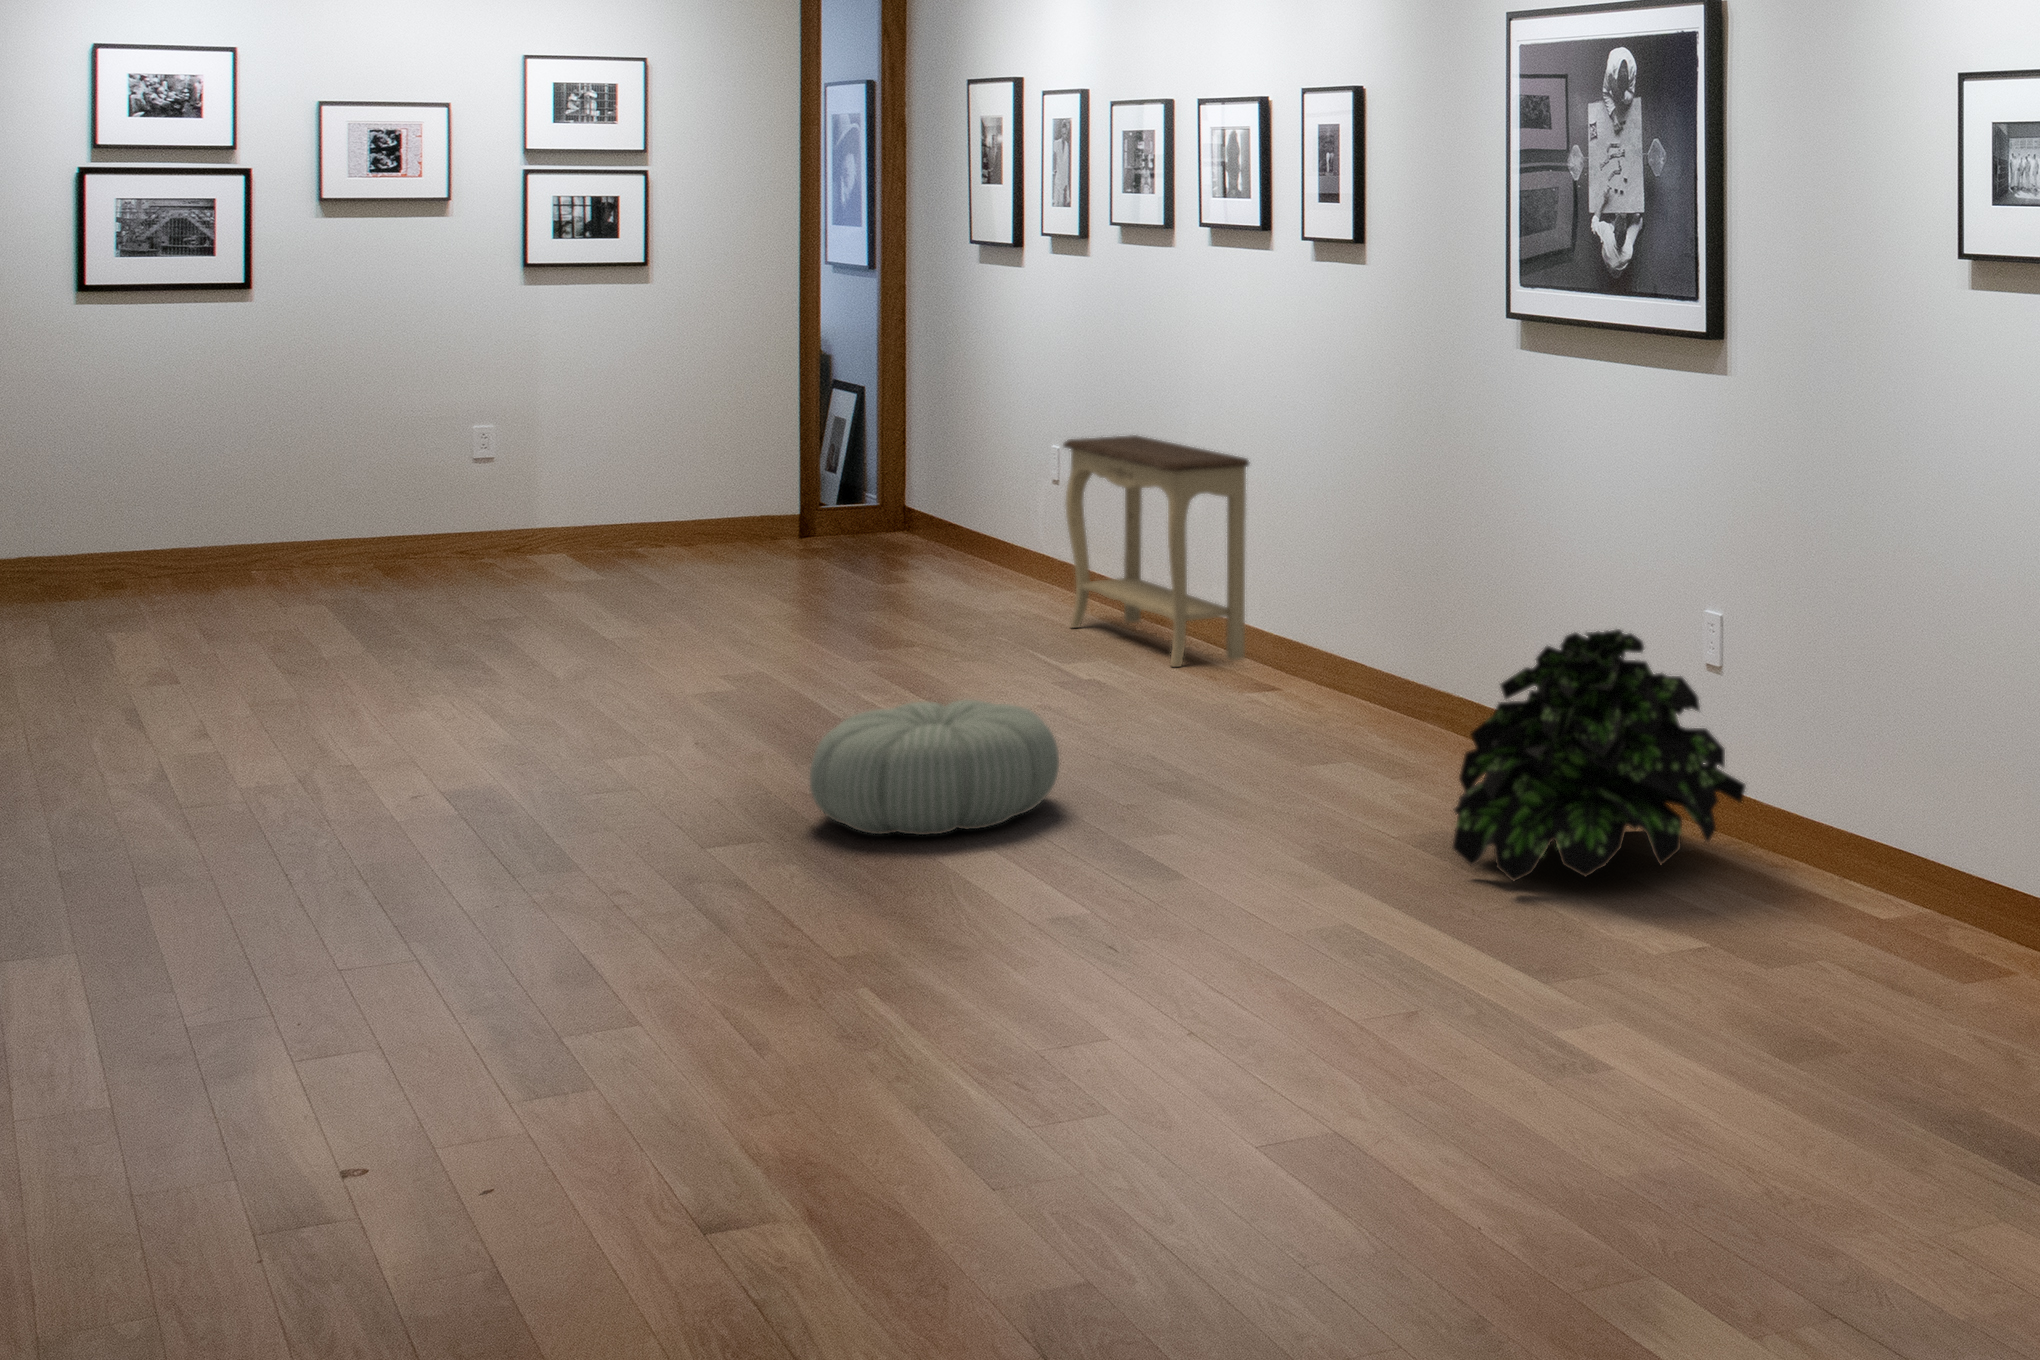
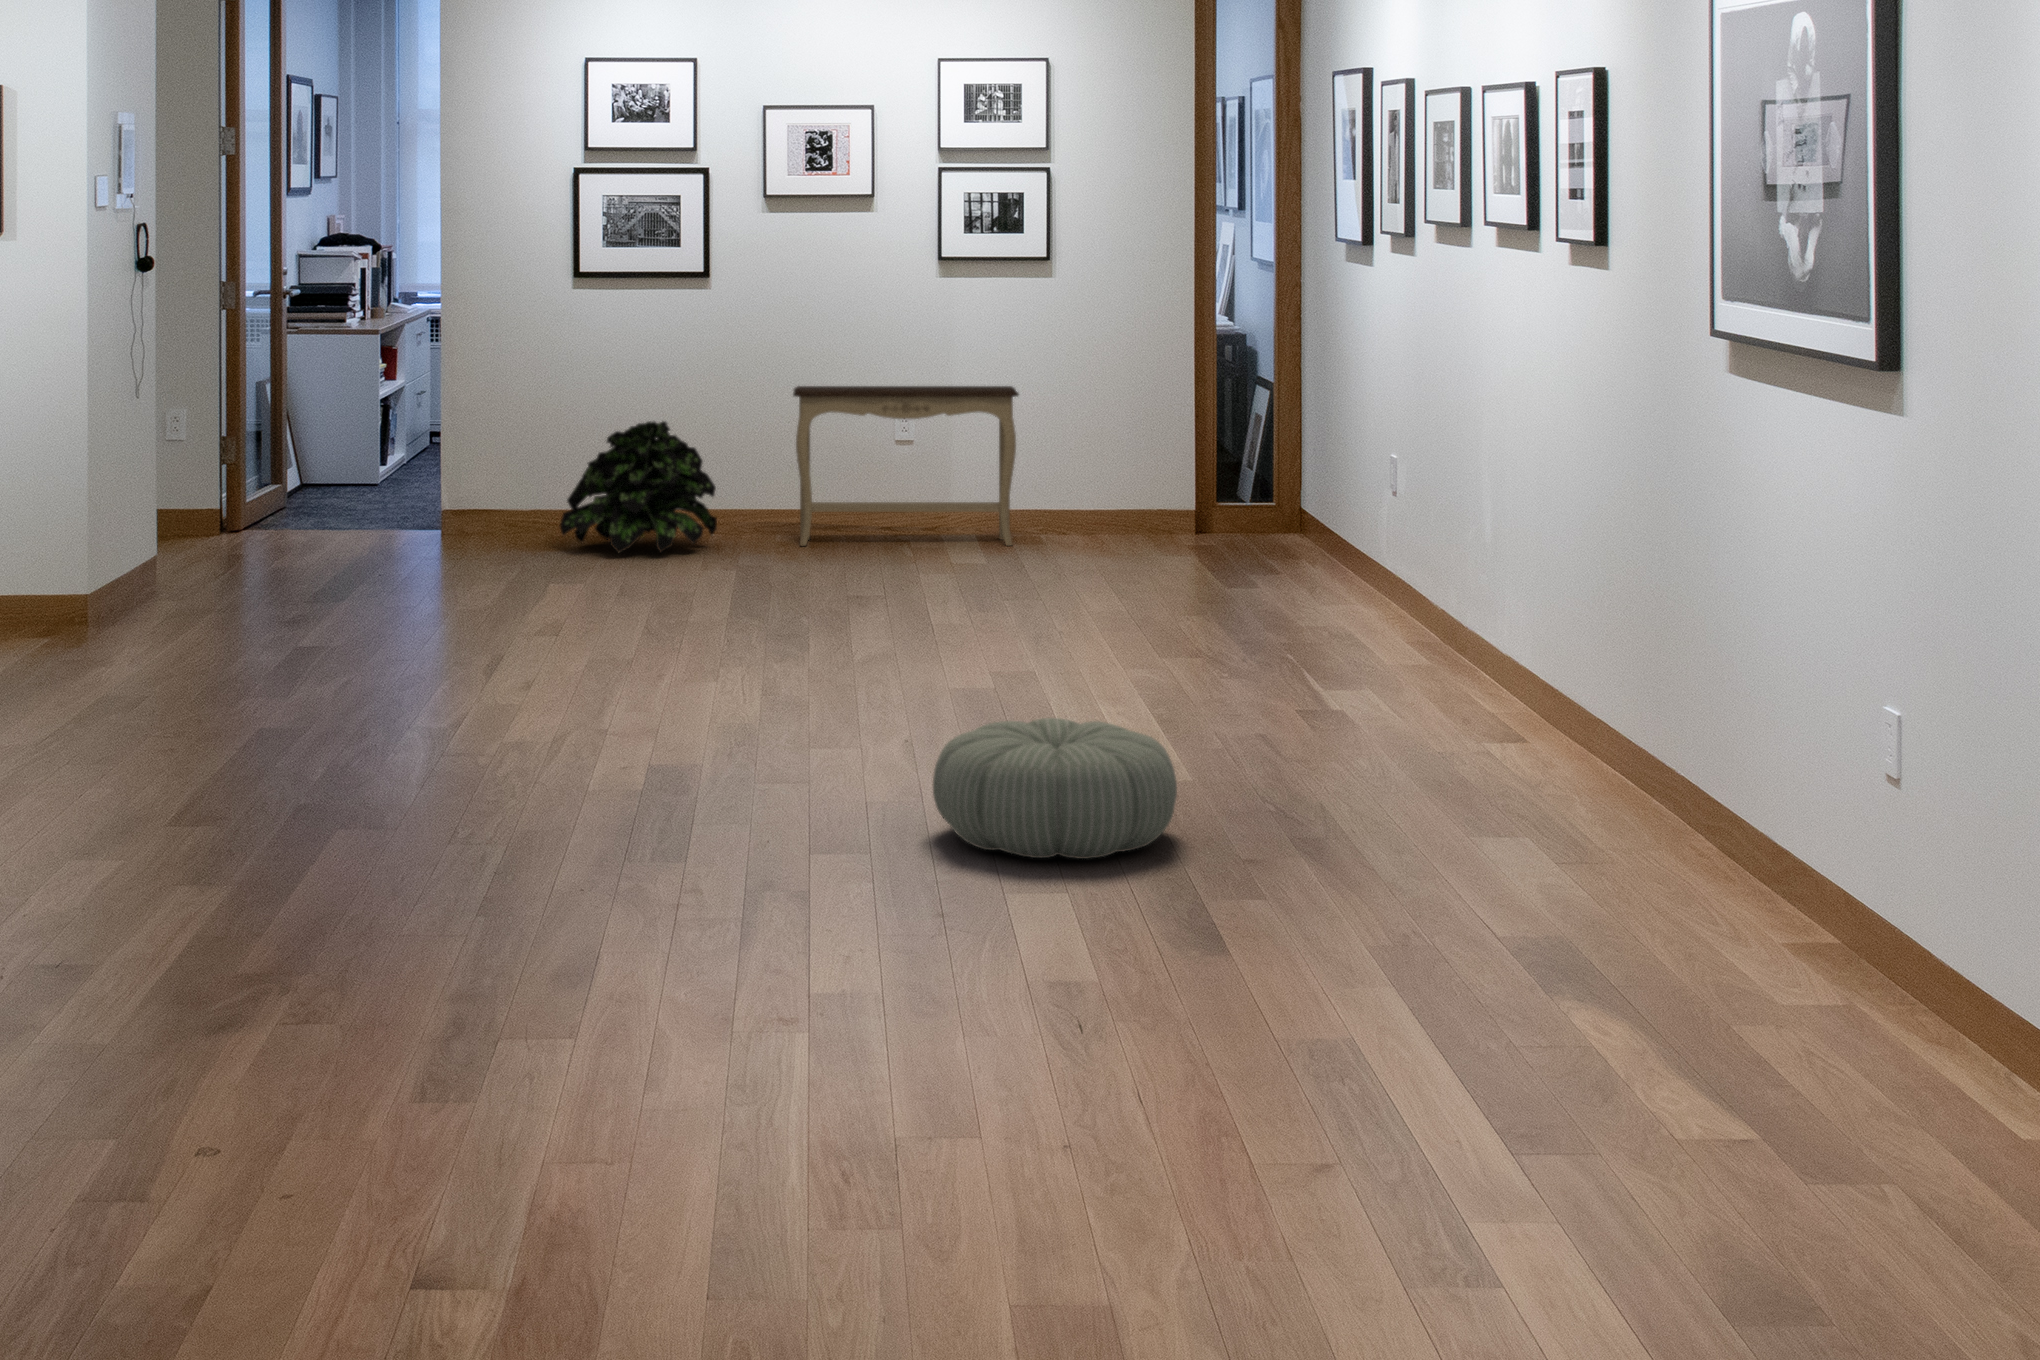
console table: present [1064,435,1249,667] -> present [793,386,1019,546]
potted plant: present [1453,629,1745,881] -> present [560,421,717,553]

